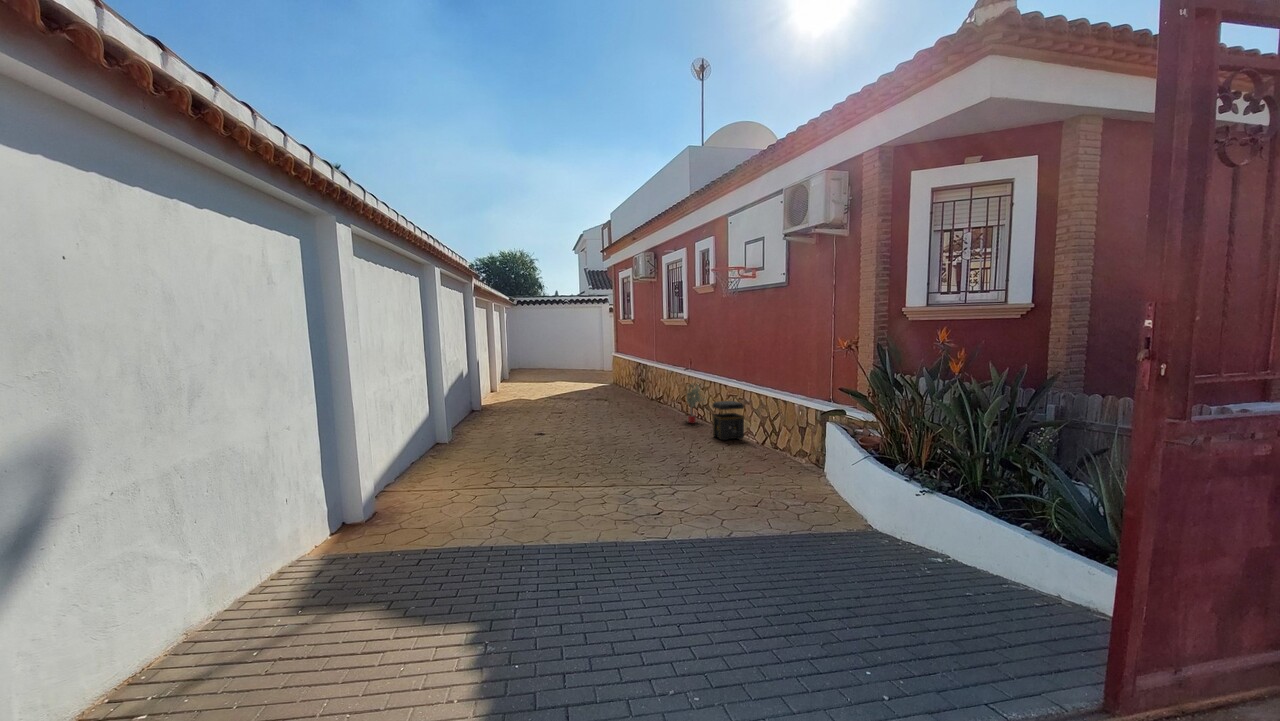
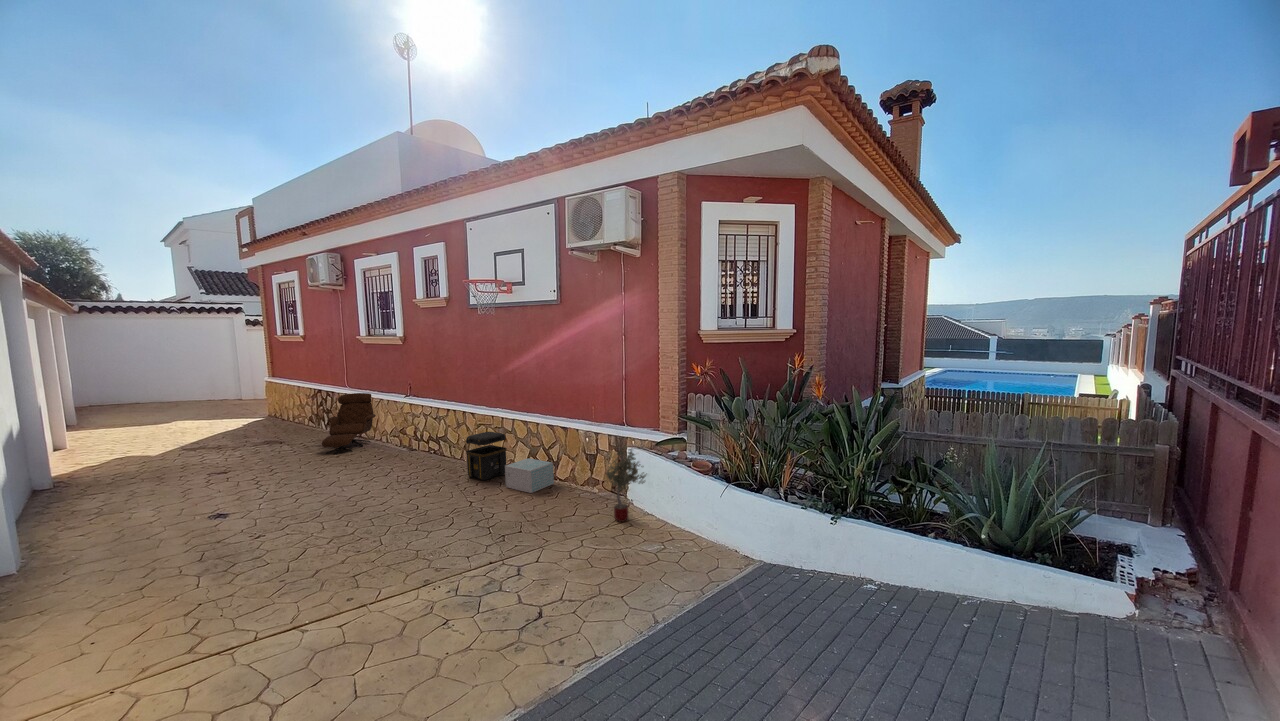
lounge chair: none [631,366,670,411] -> present [322,393,376,455]
potted tree: present [686,385,704,424] -> present [606,448,646,522]
storage box: none [734,426,775,453] -> present [505,458,554,493]

